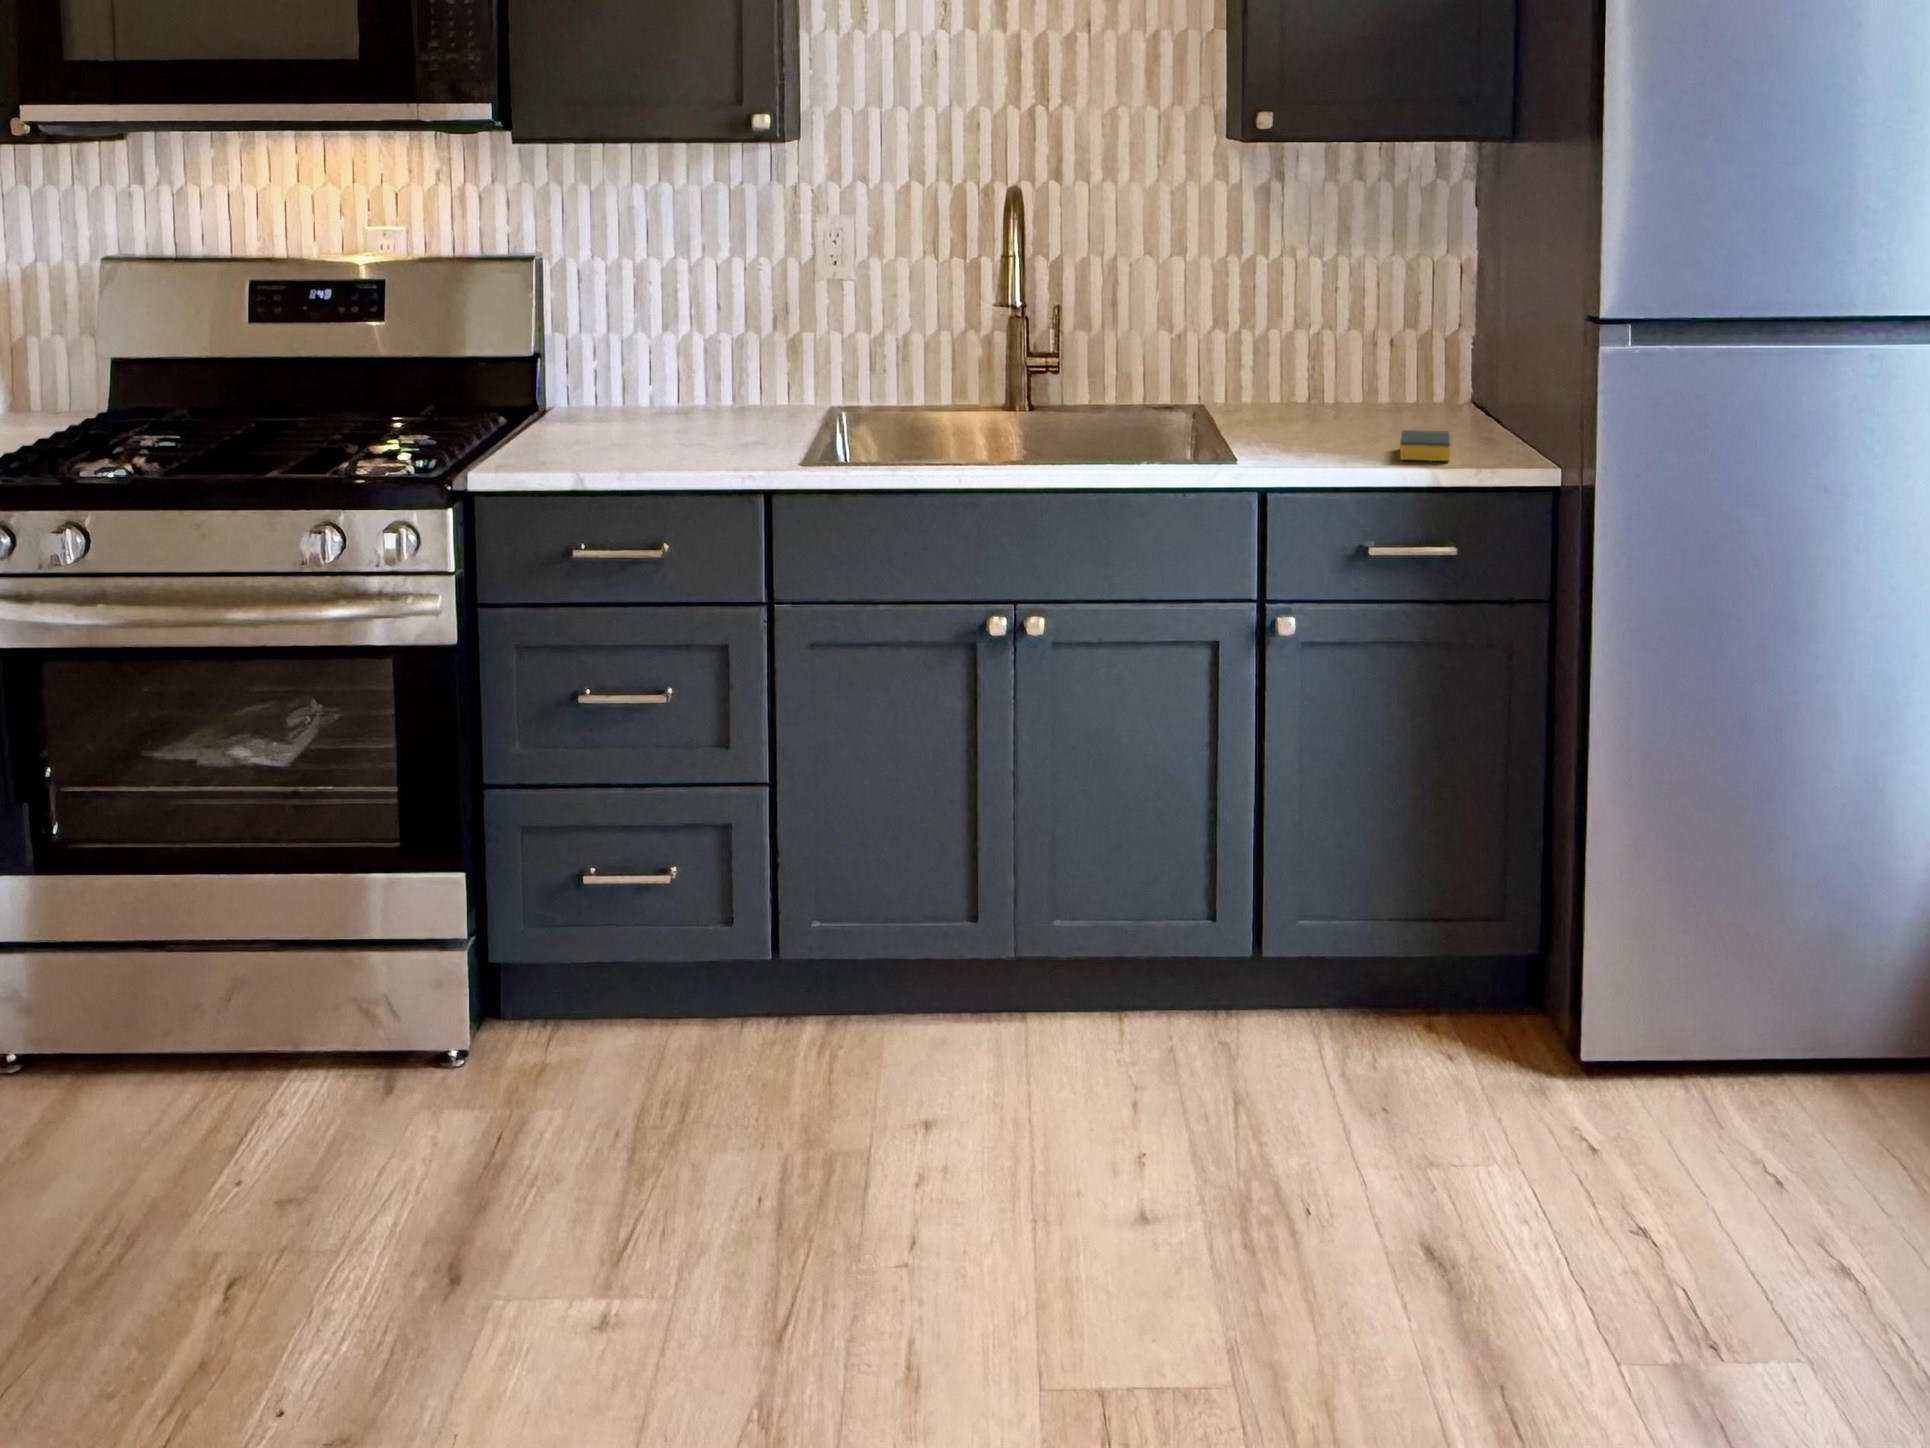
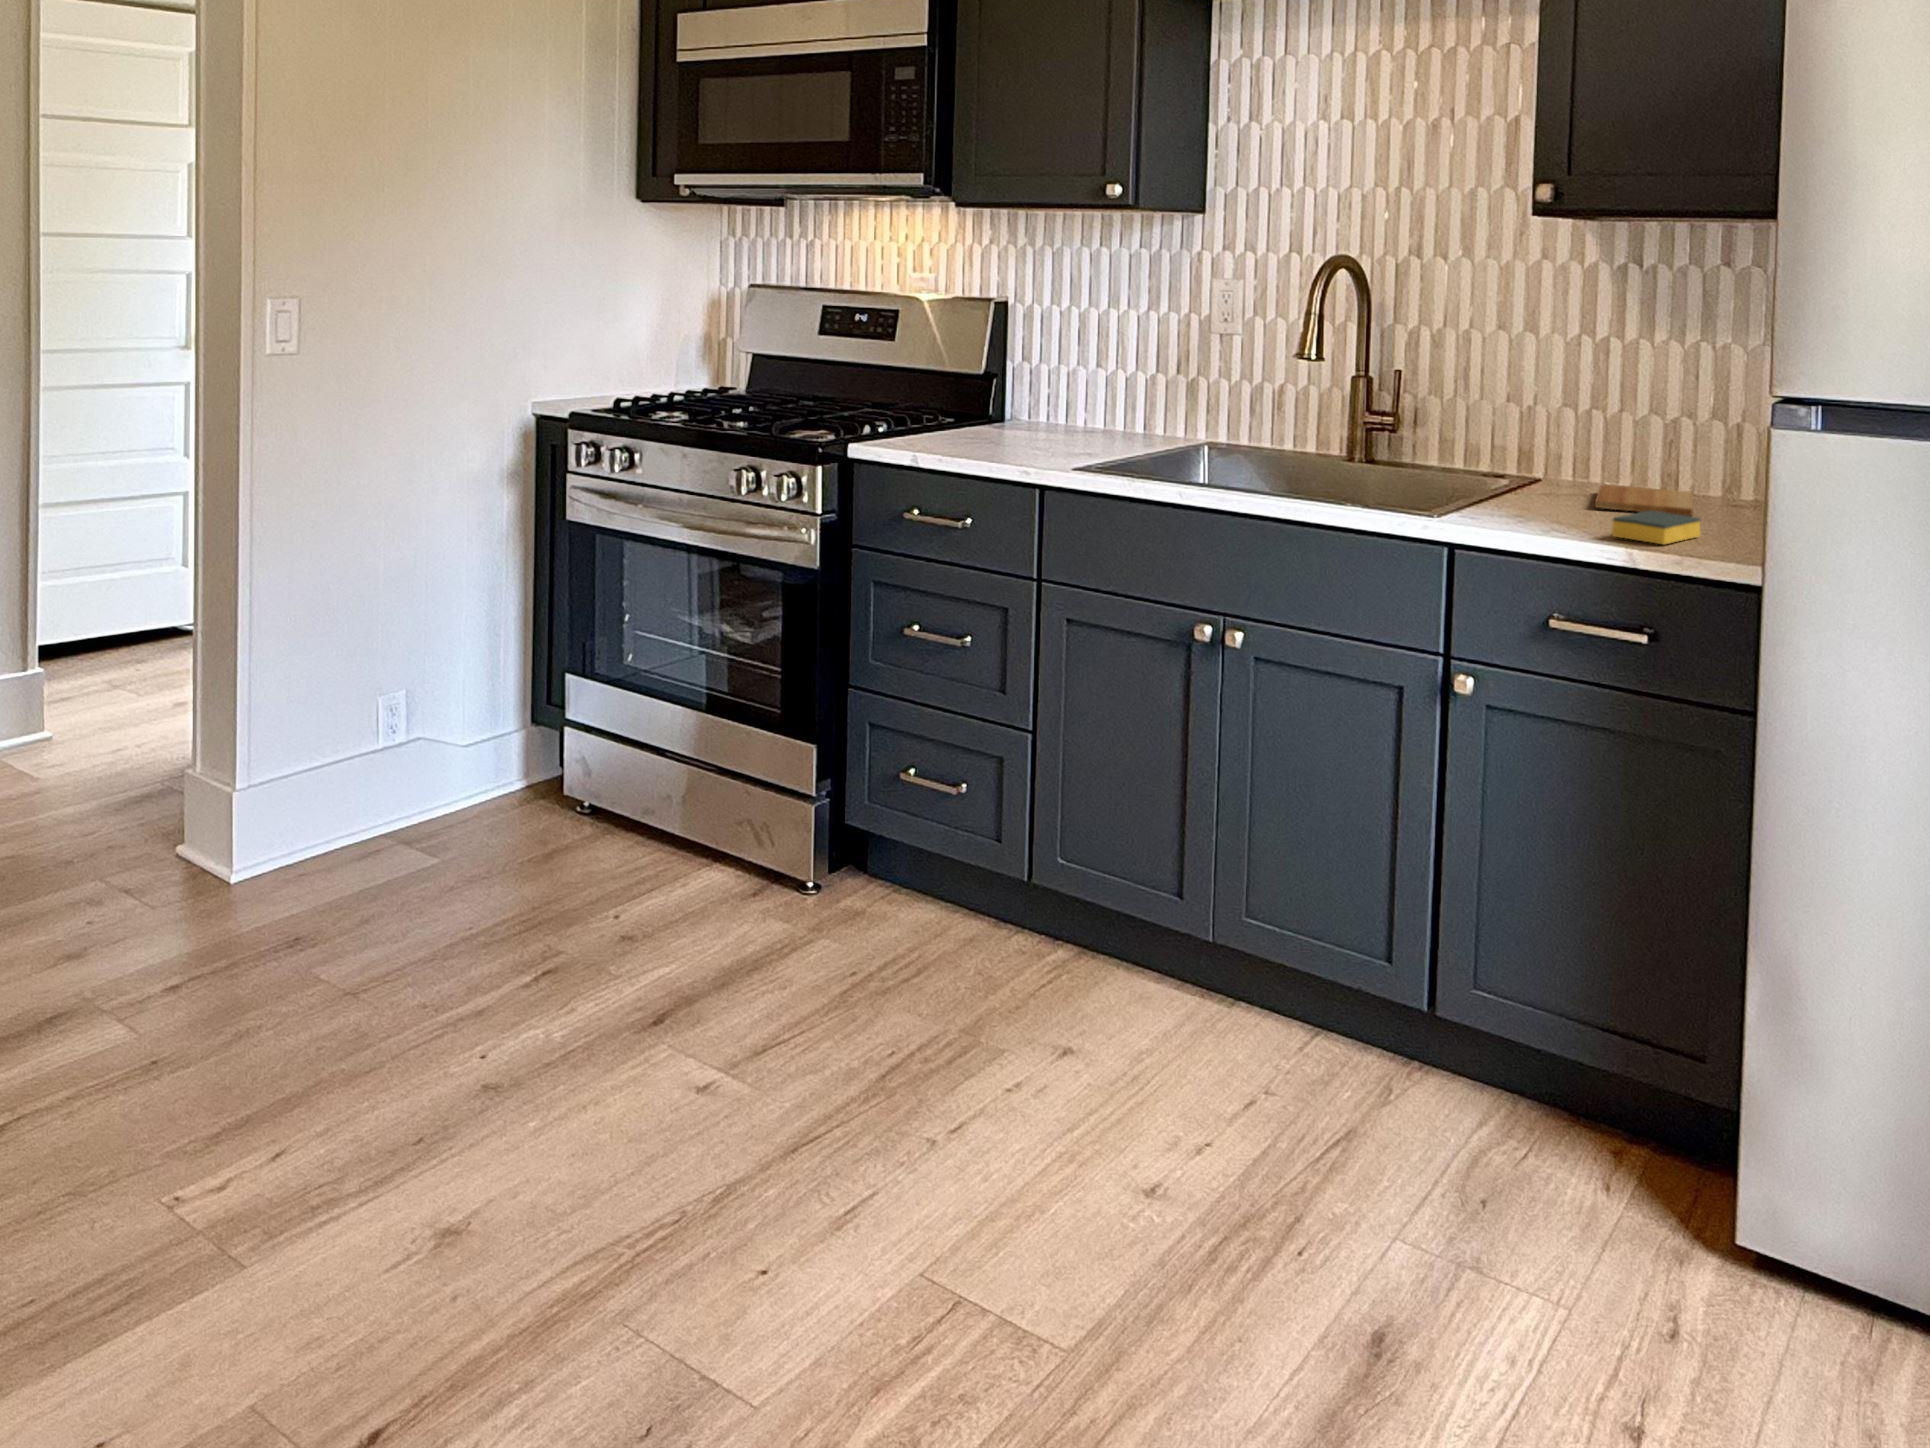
cutting board: none [1272,403,1392,432] -> present [1595,485,1693,516]

